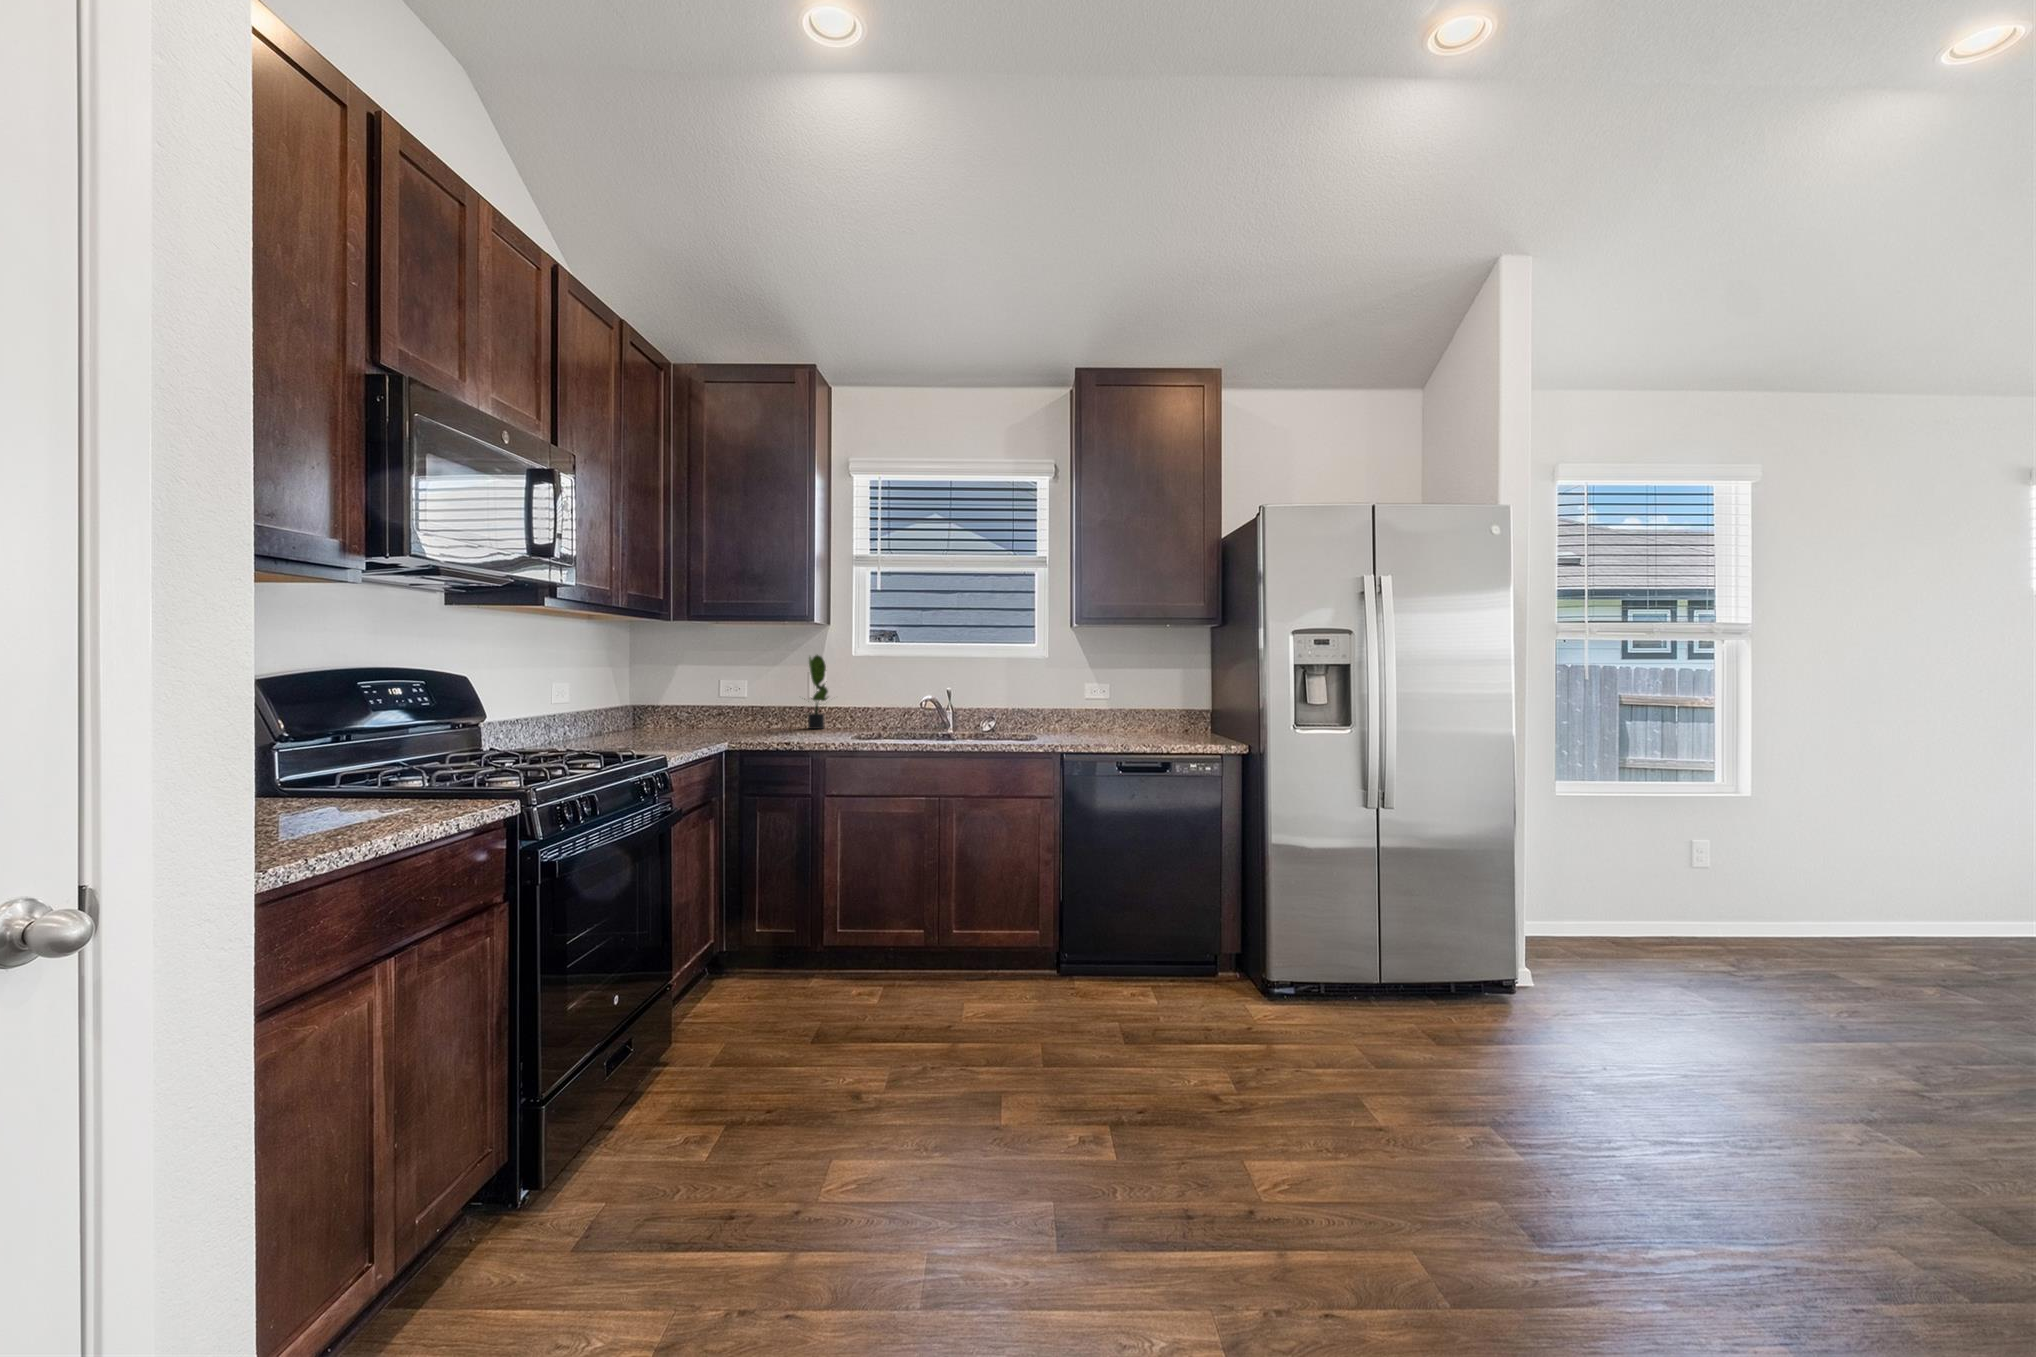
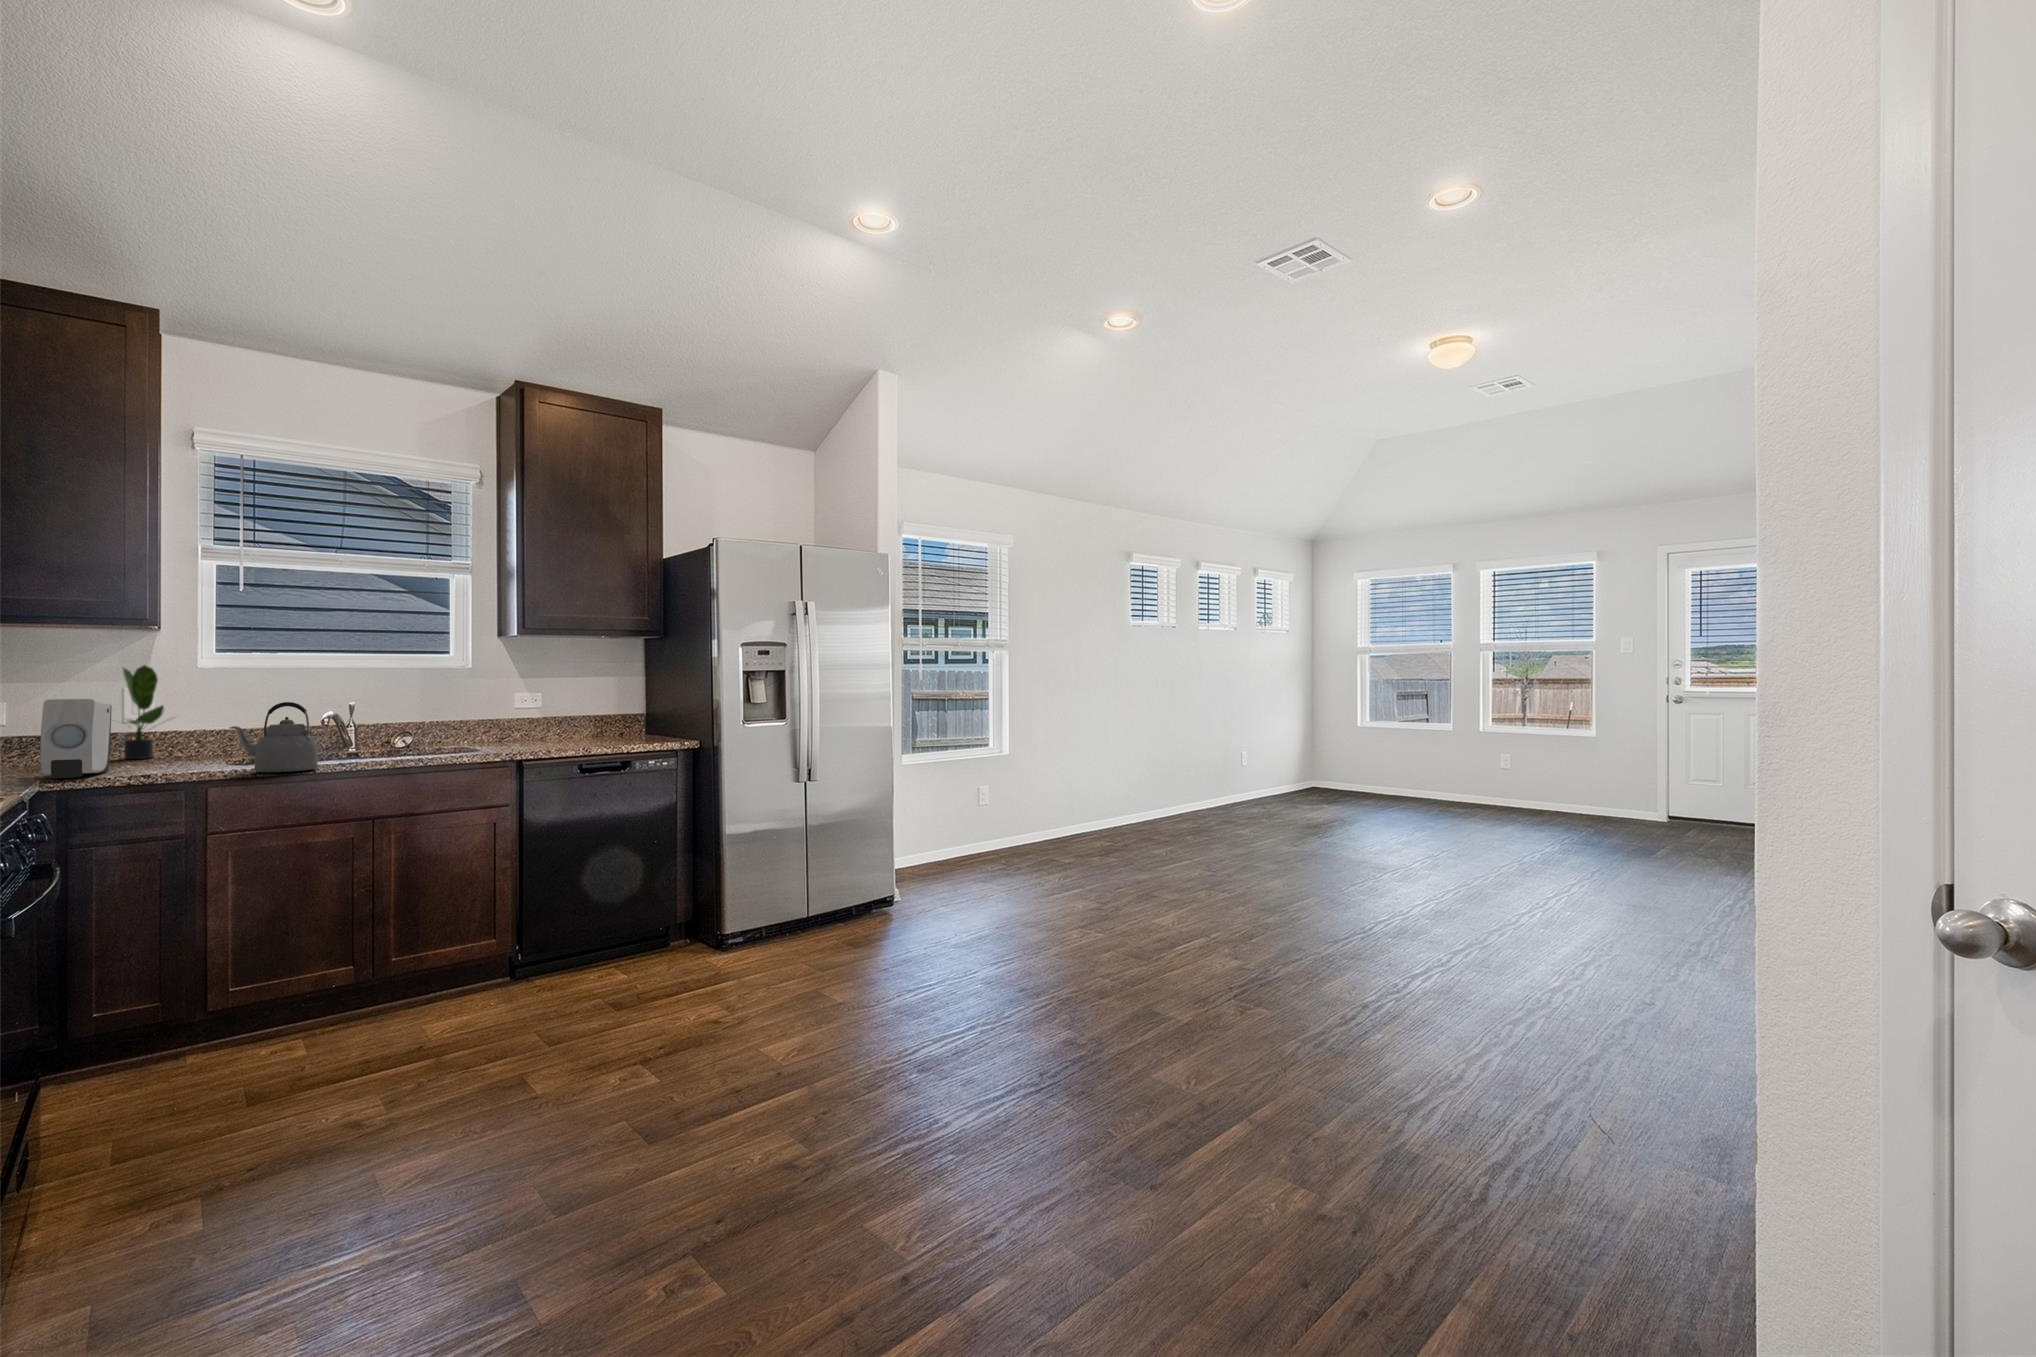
soap dispenser: none [741,680,786,741] -> present [40,699,112,778]
kettle: none [845,687,900,748] -> present [229,702,318,772]

